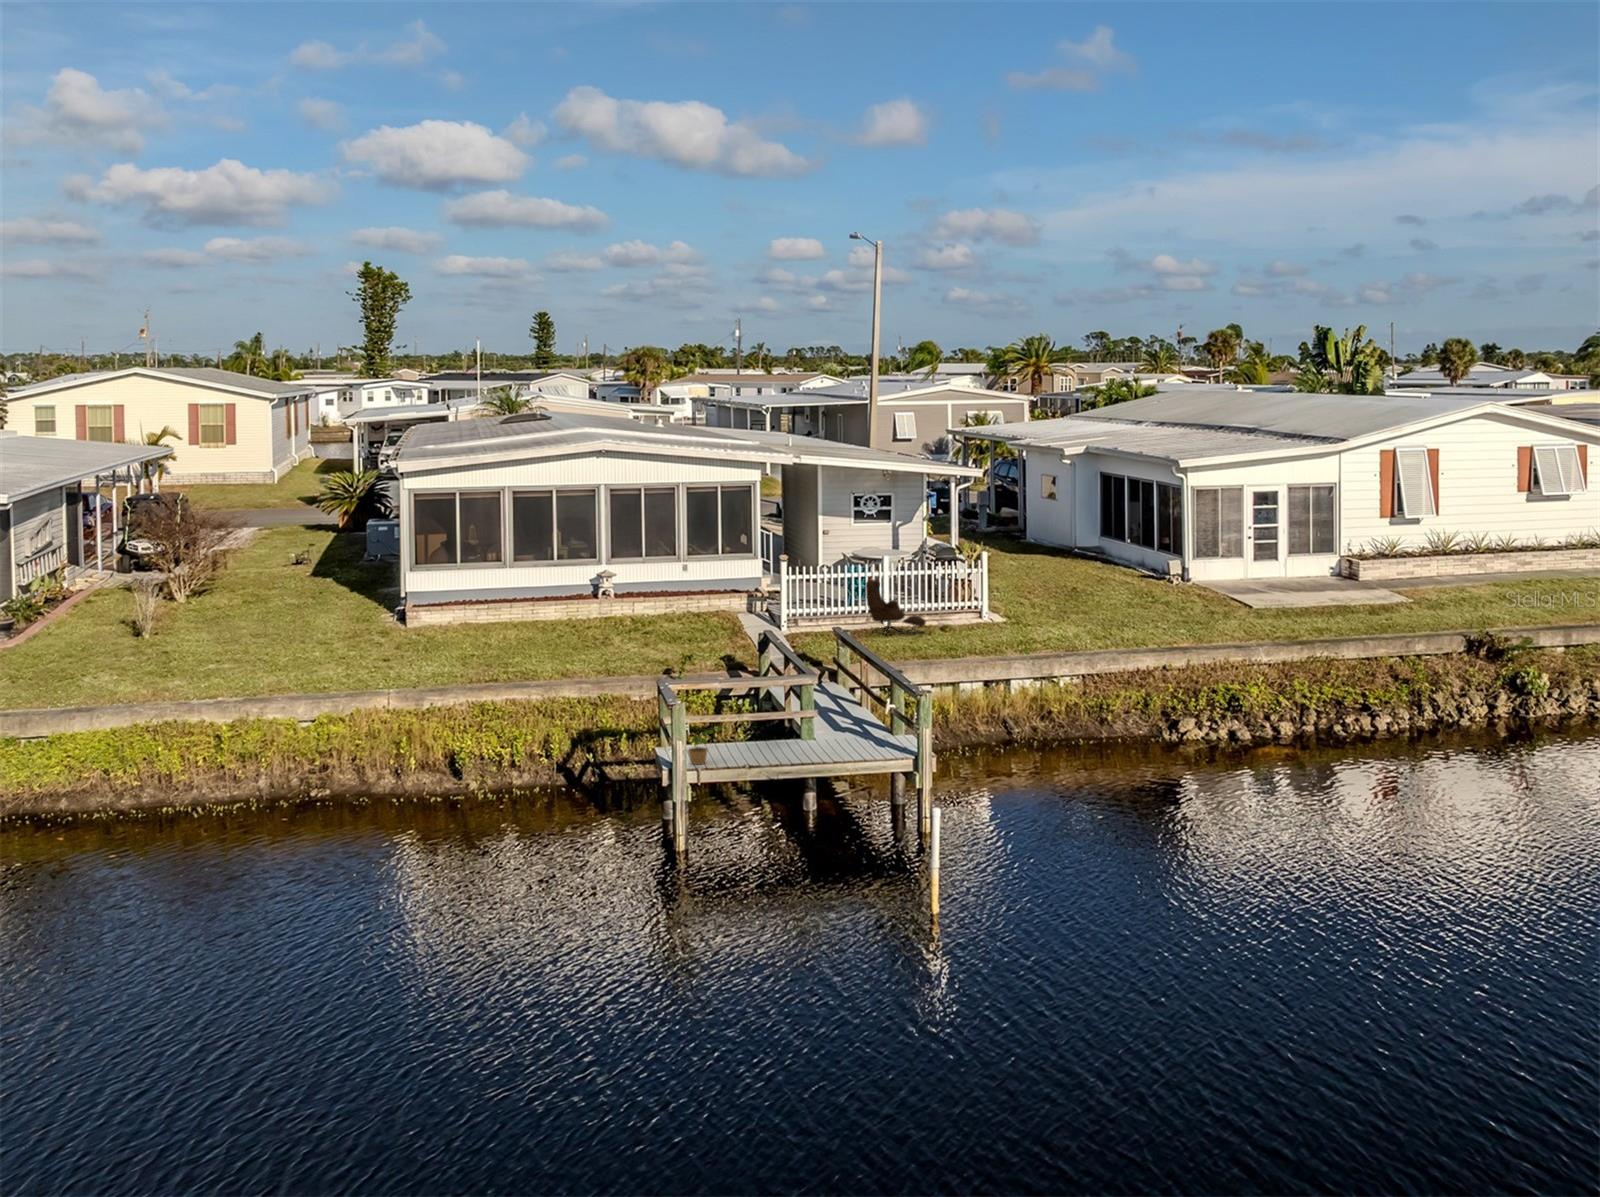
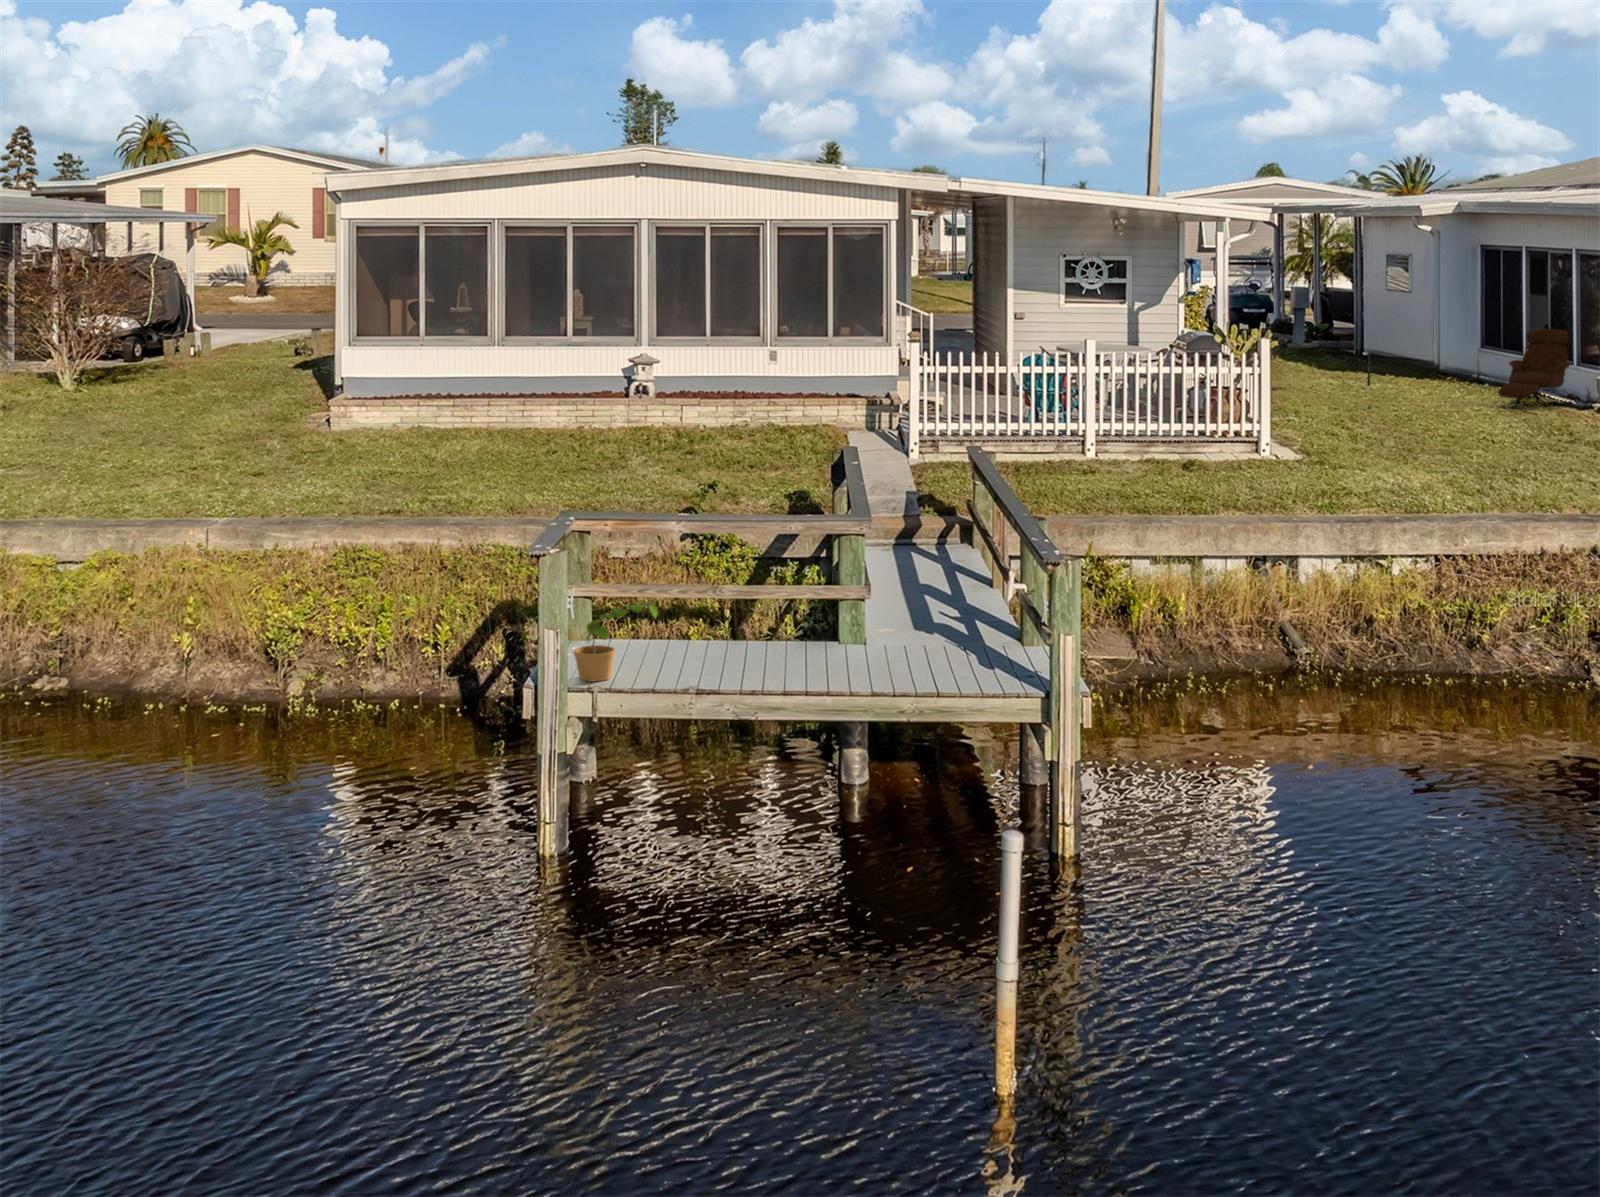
lounge chair: present [866,580,926,634] -> present [1498,329,1570,408]

